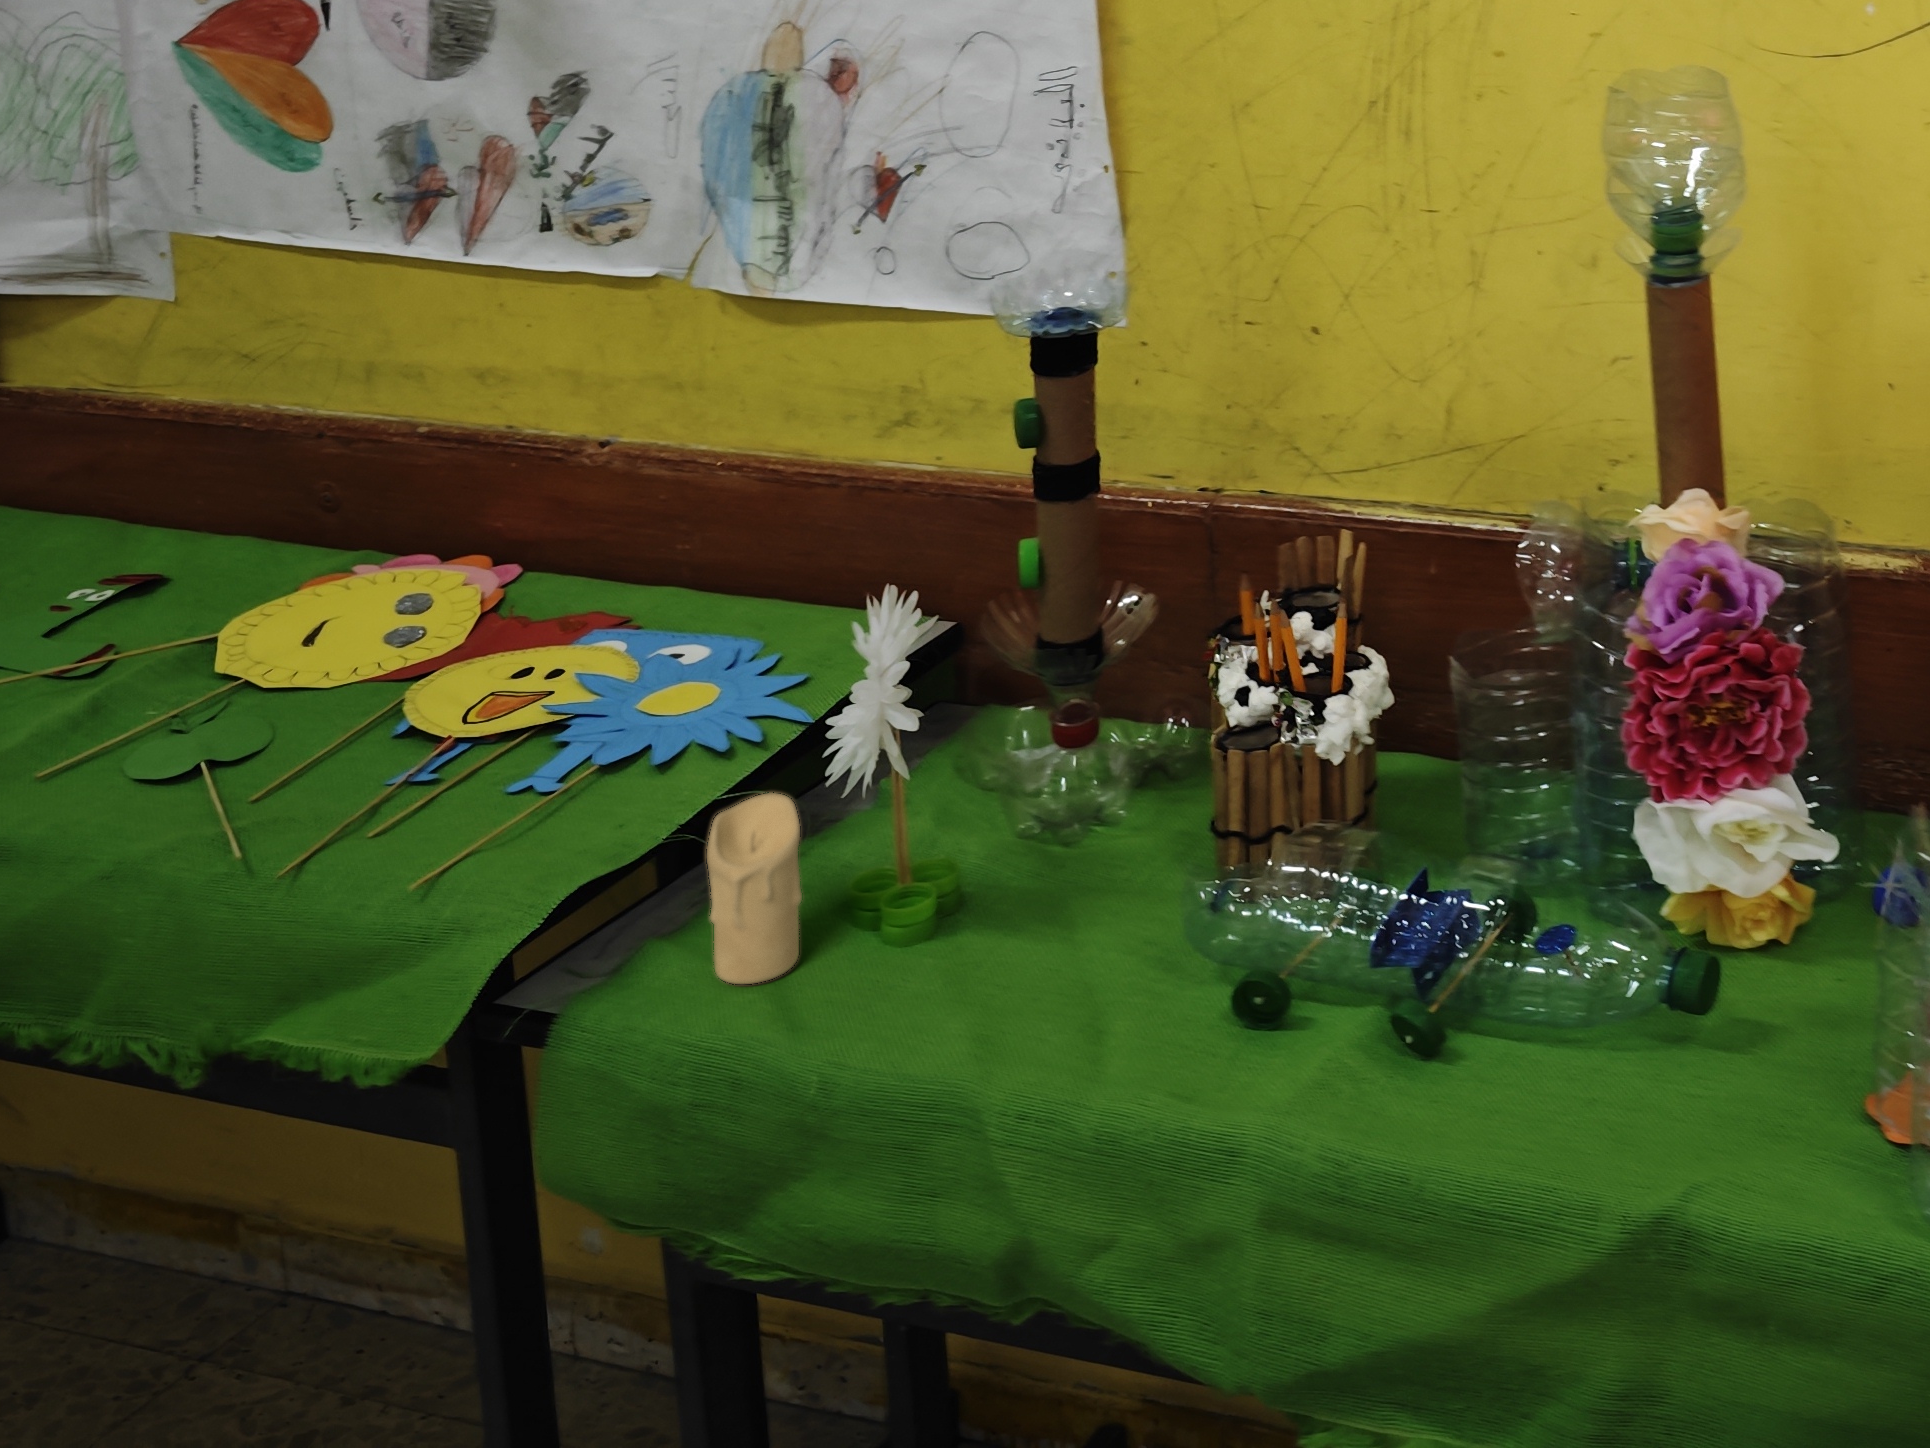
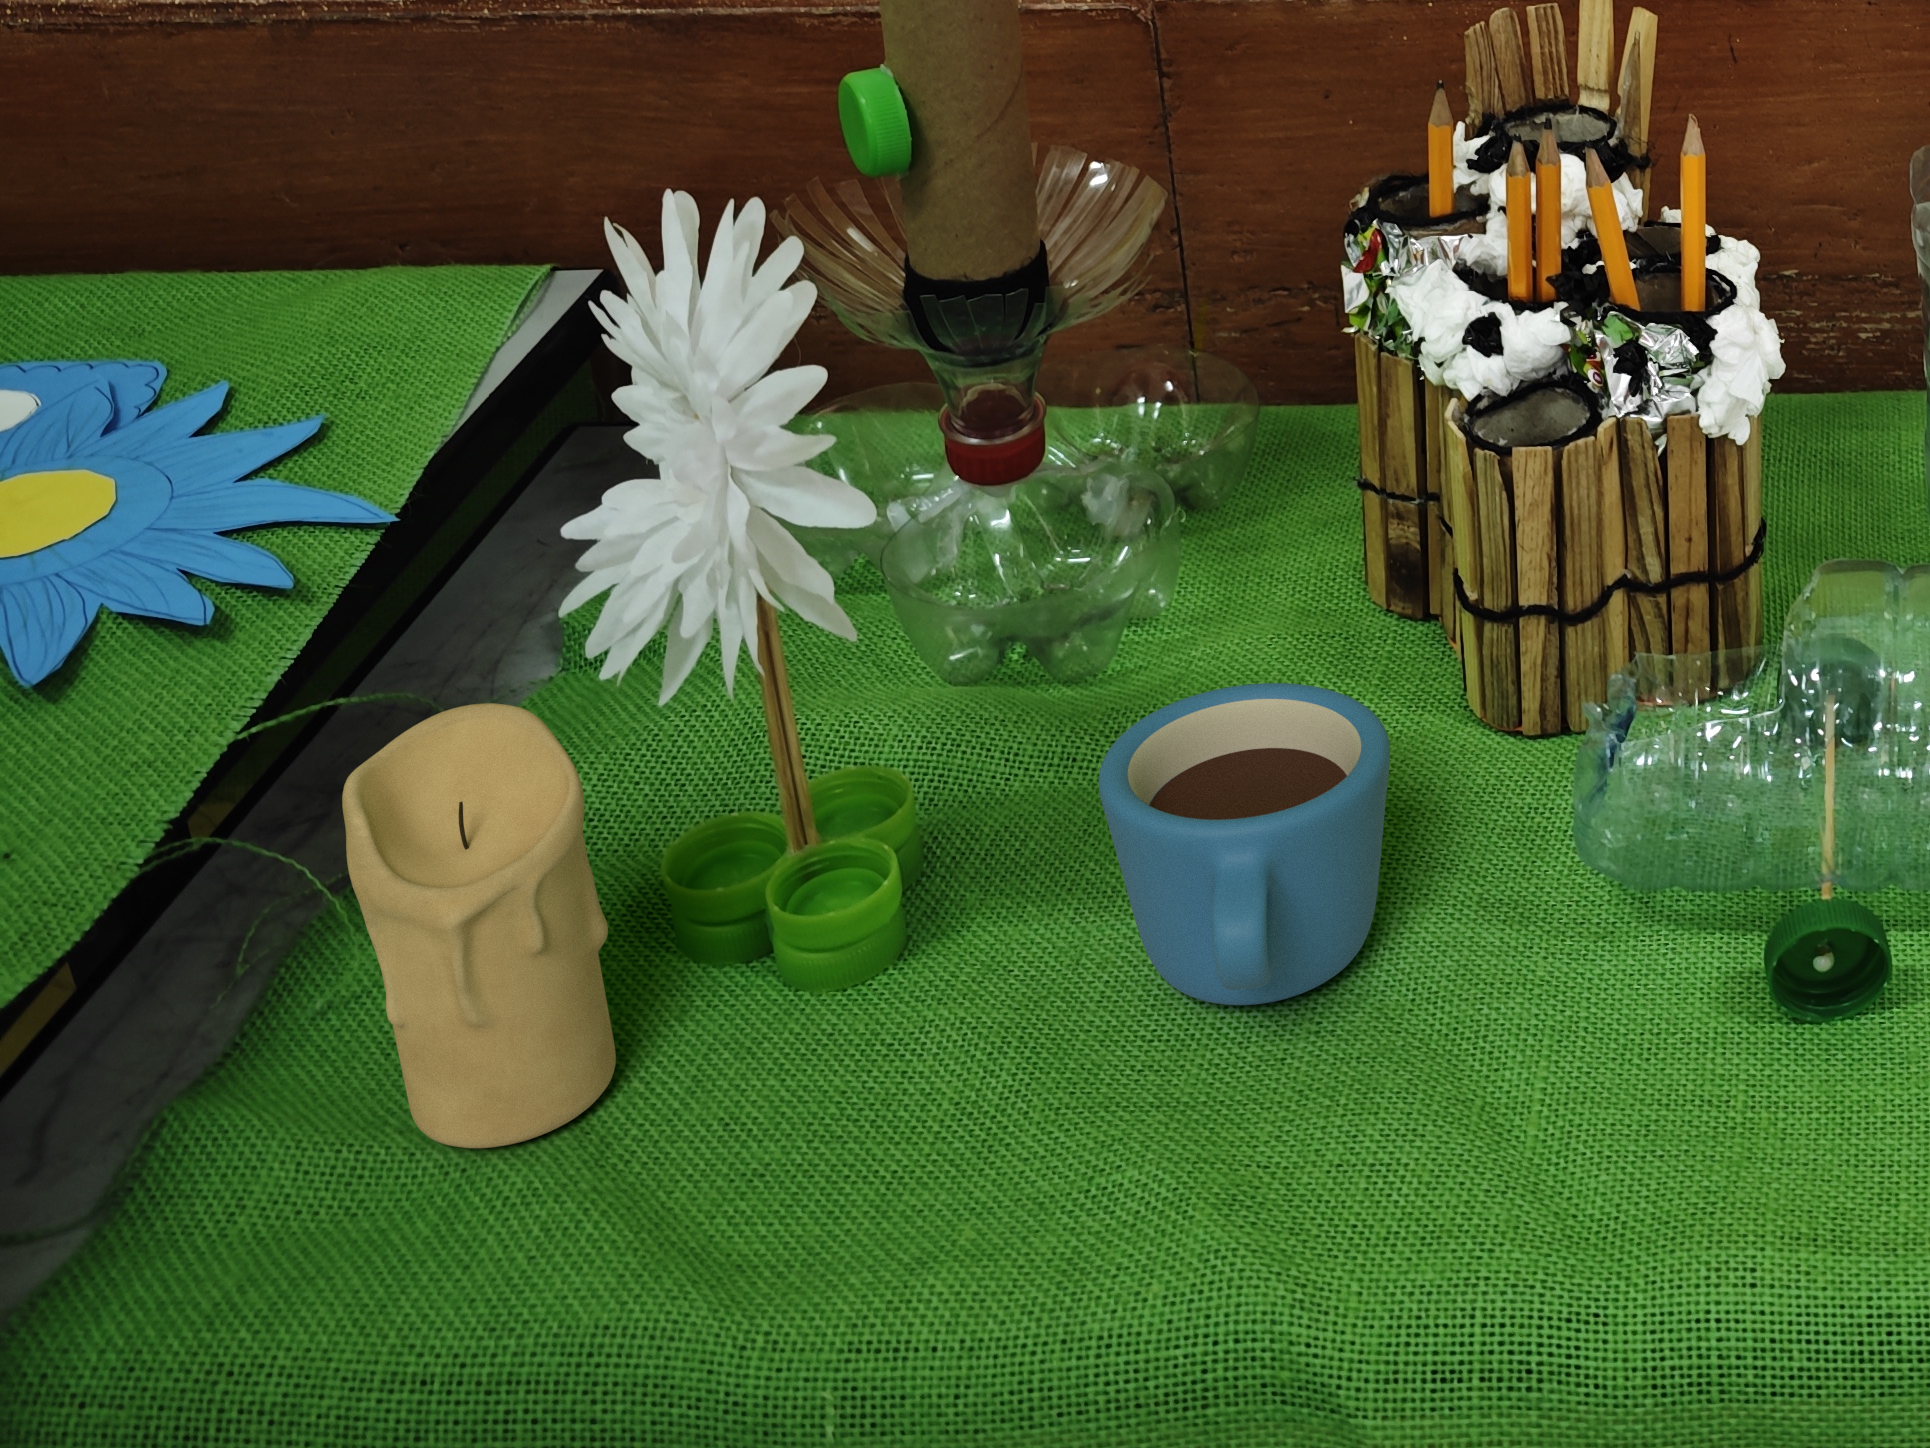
mug: none [997,837,1125,981] -> present [1099,683,1390,1005]

